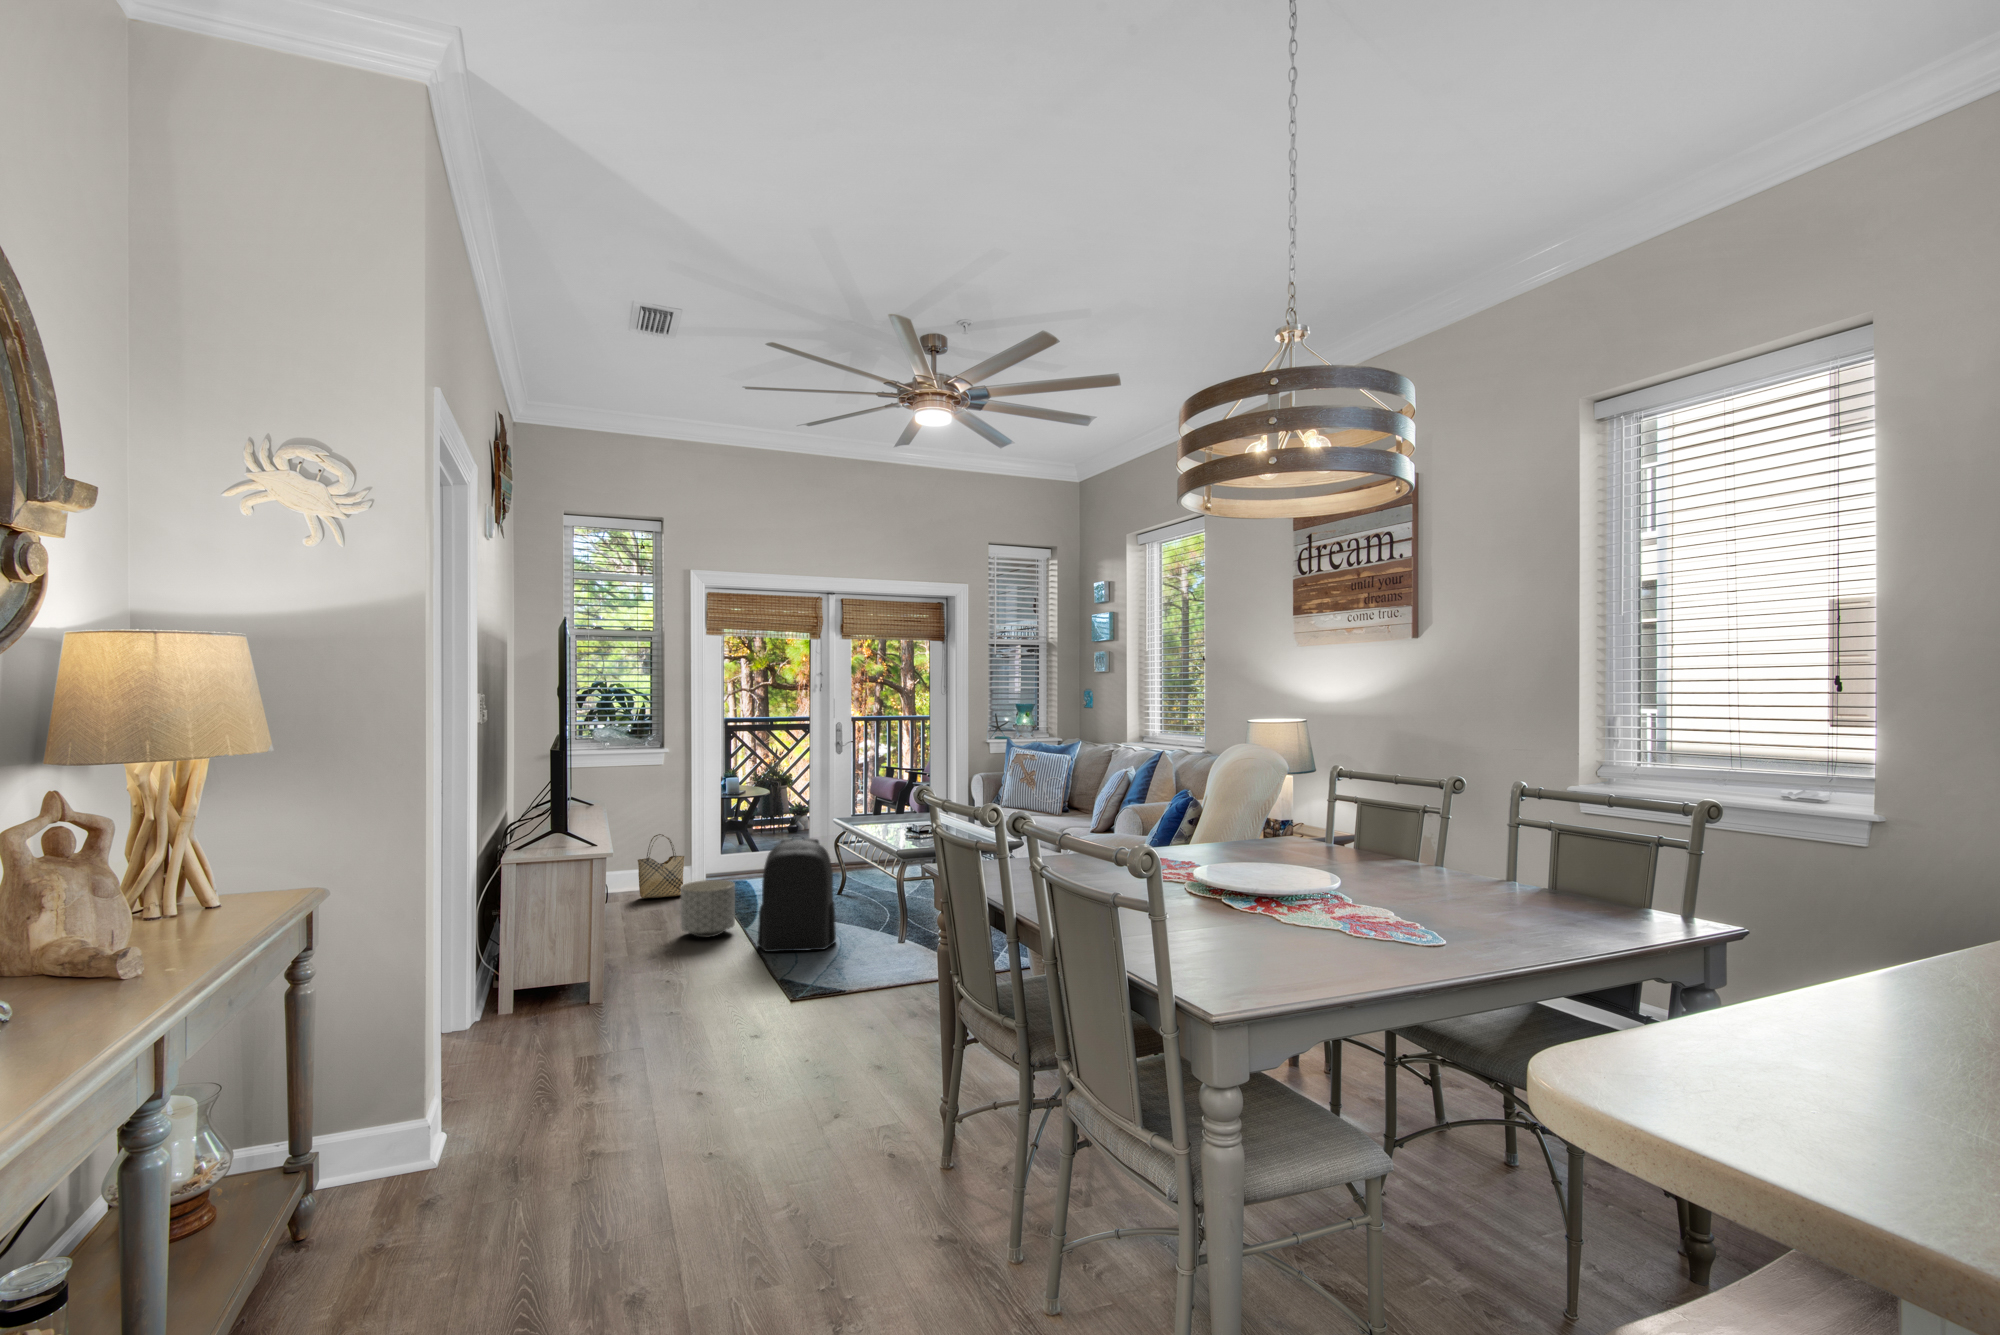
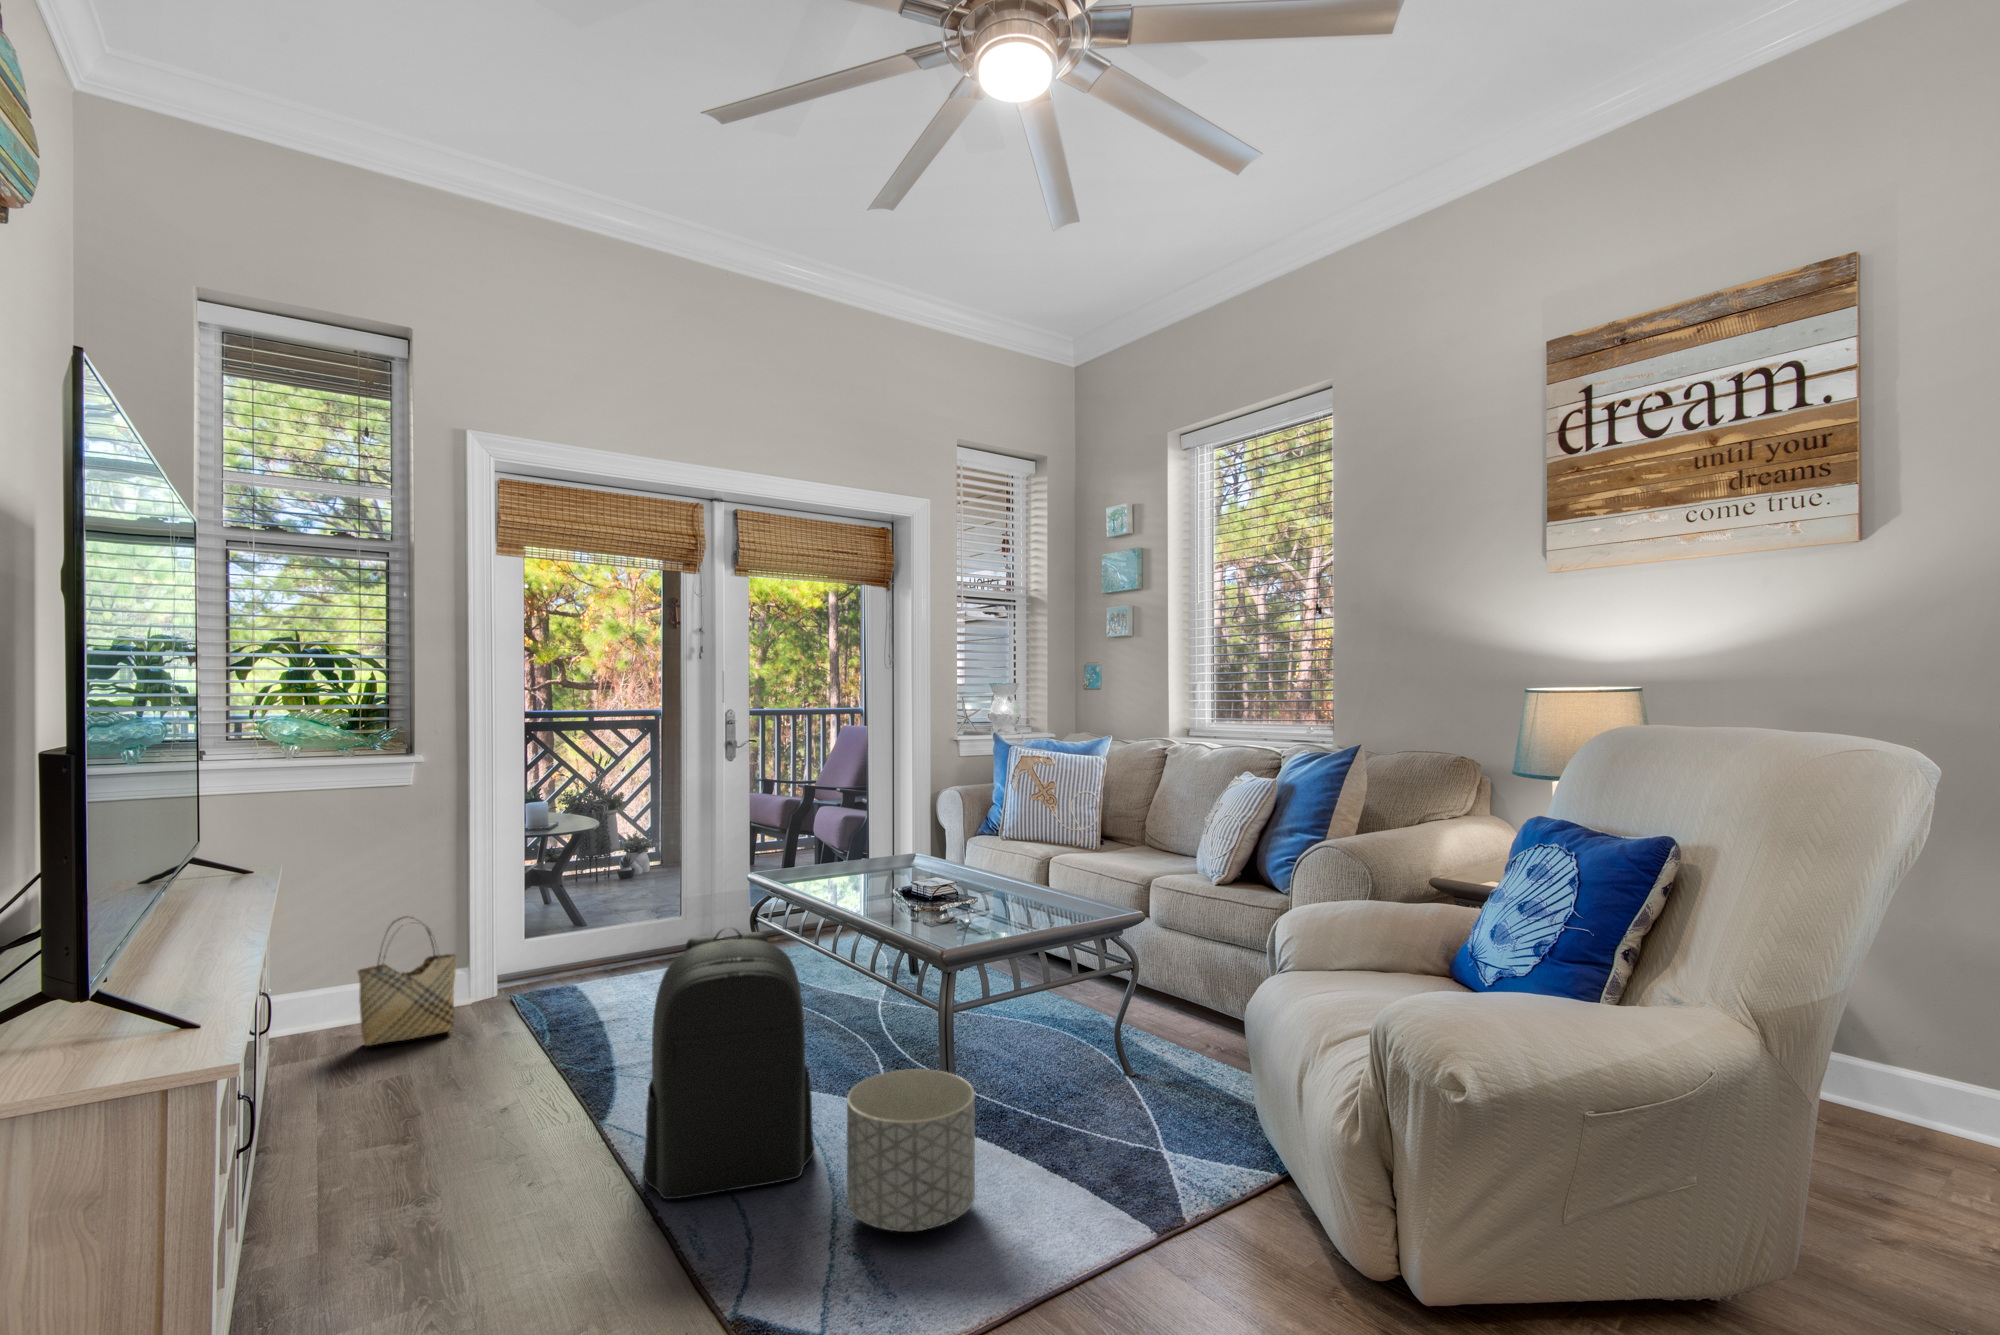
planter: present [681,880,735,937] -> present [847,1069,975,1232]

